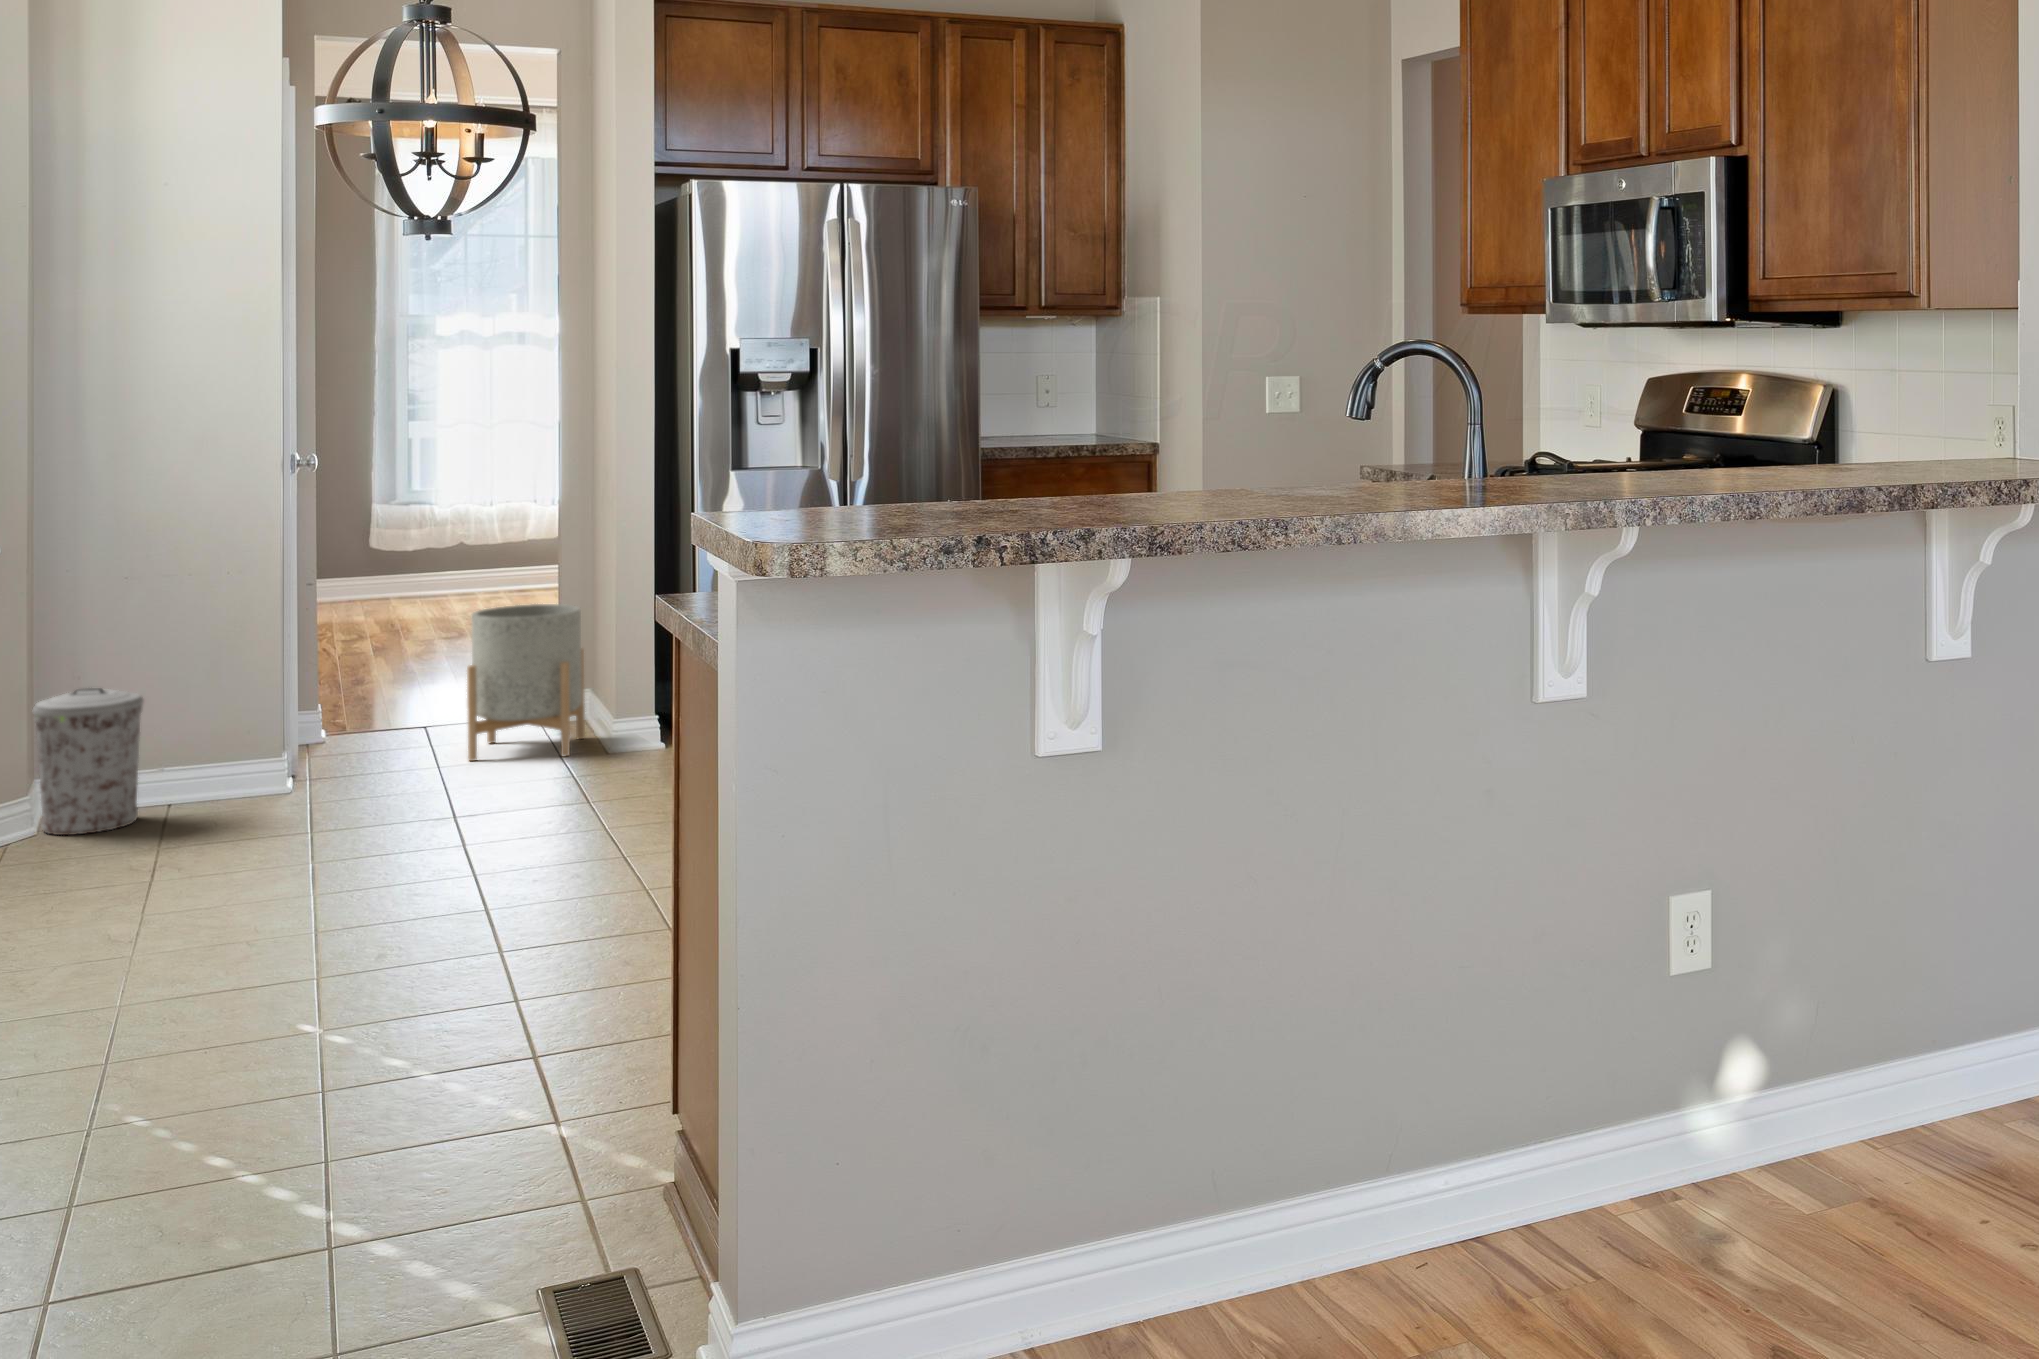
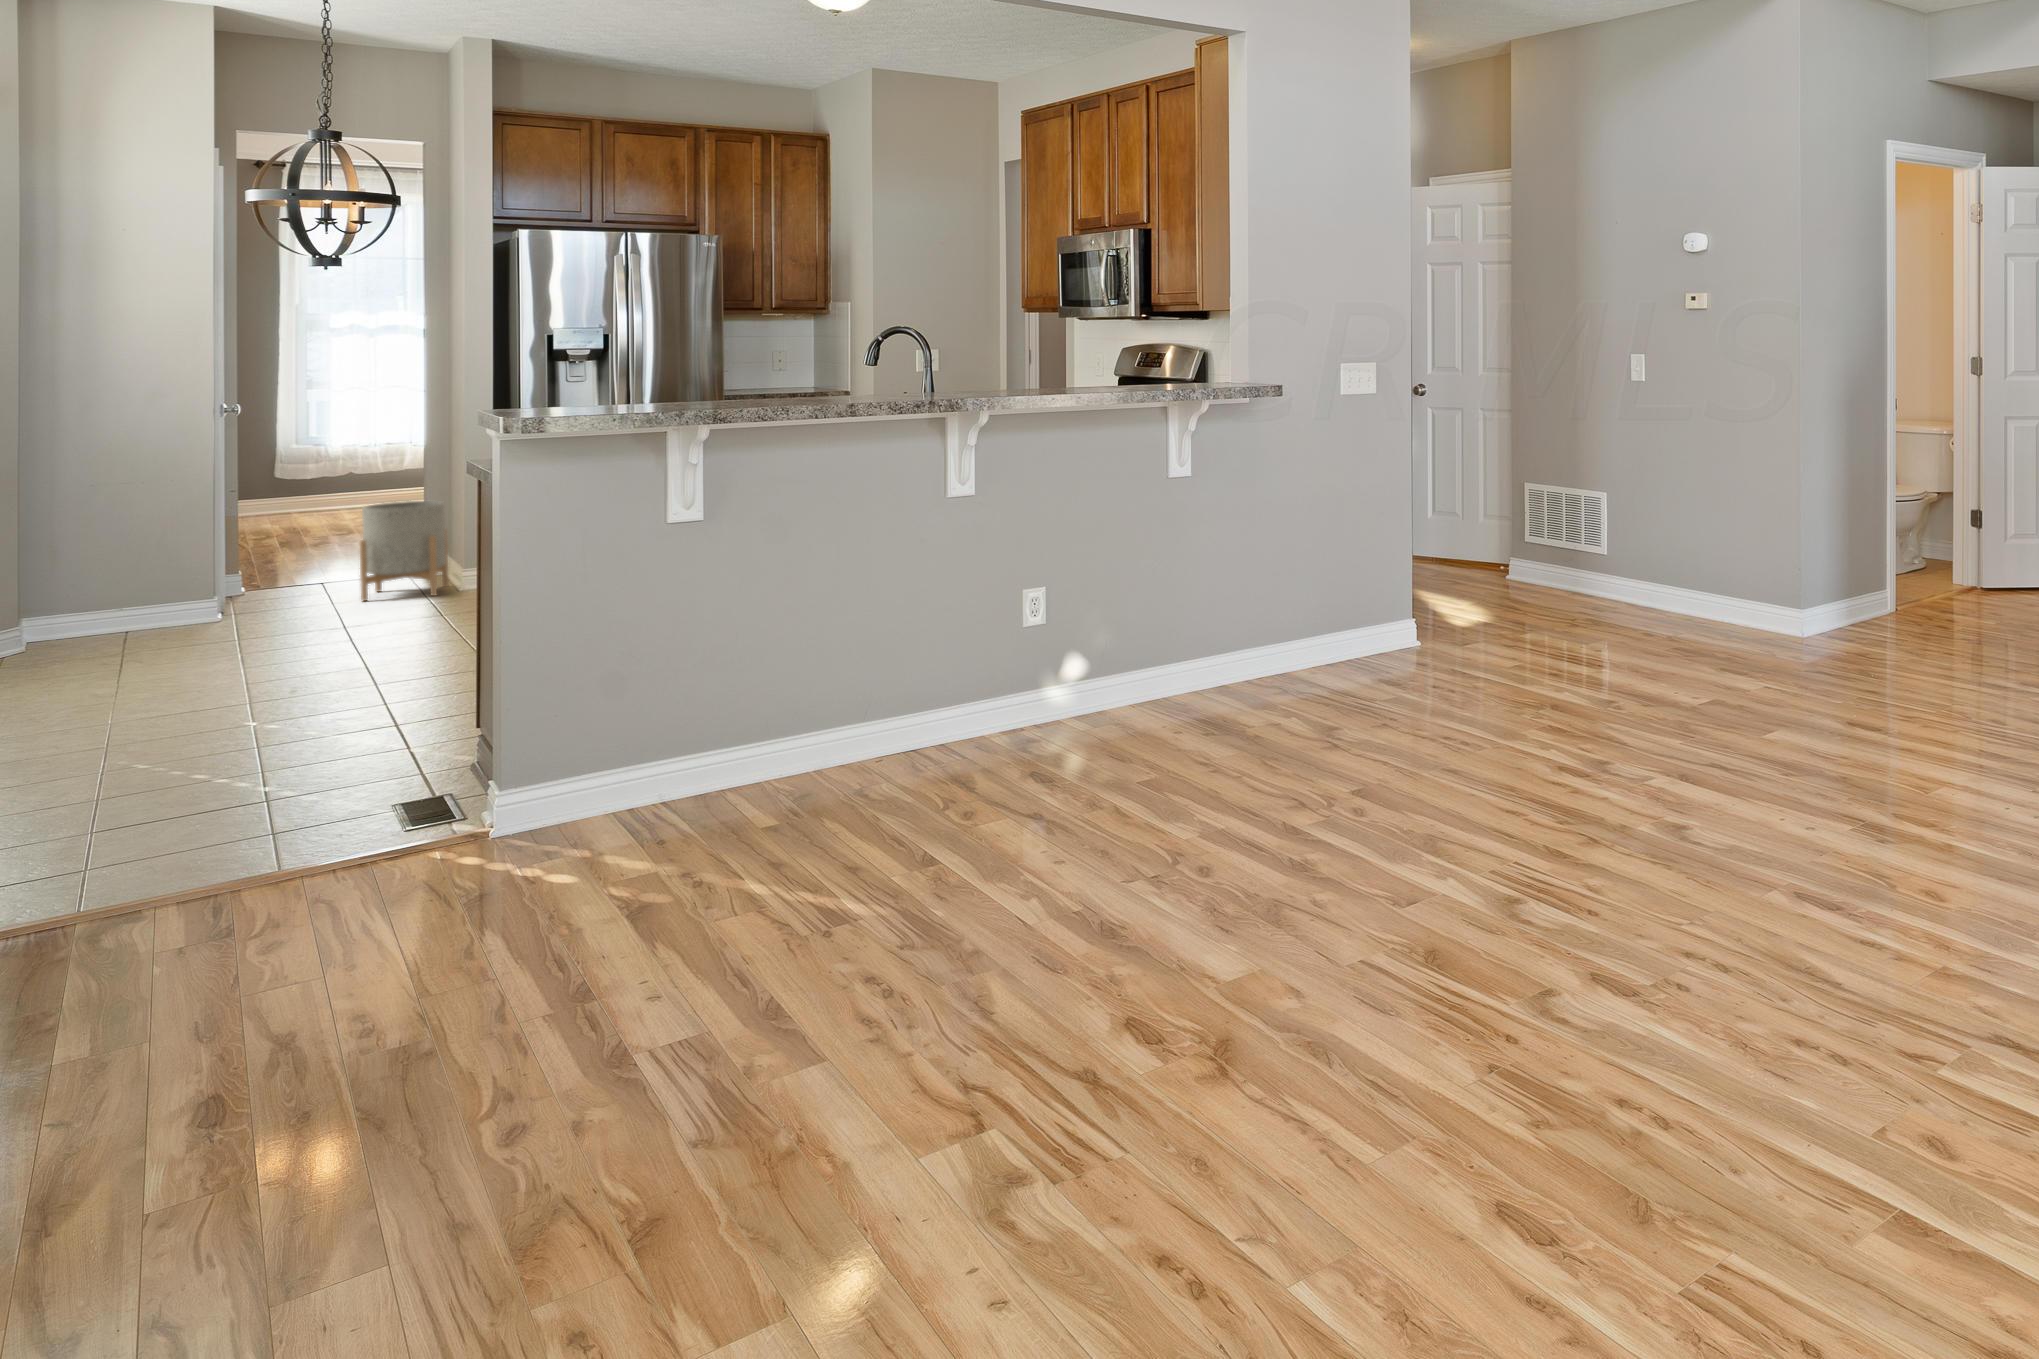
trash can: present [33,688,143,835] -> none [28,558,114,653]

